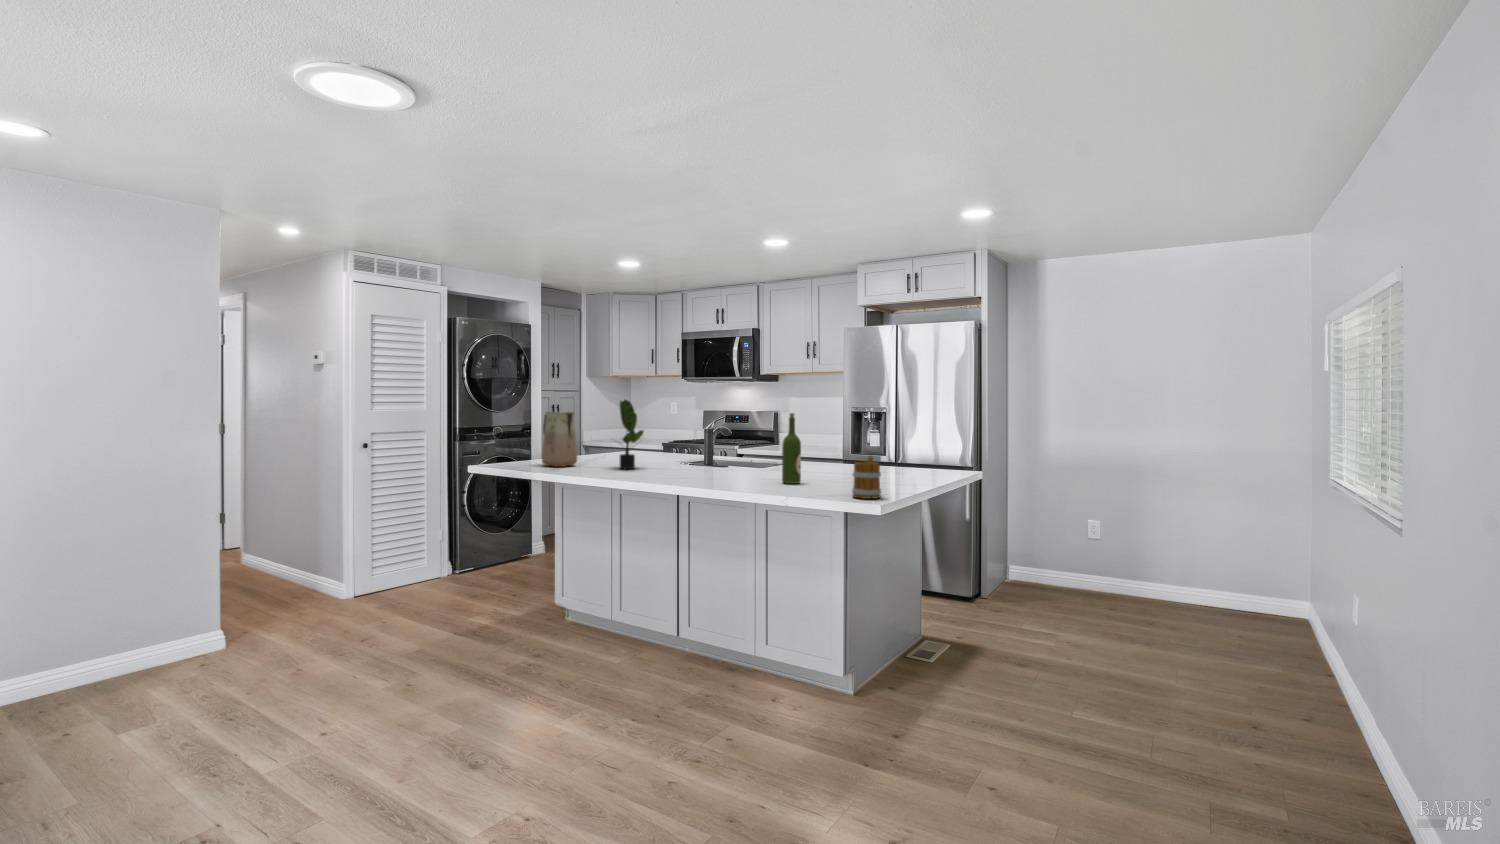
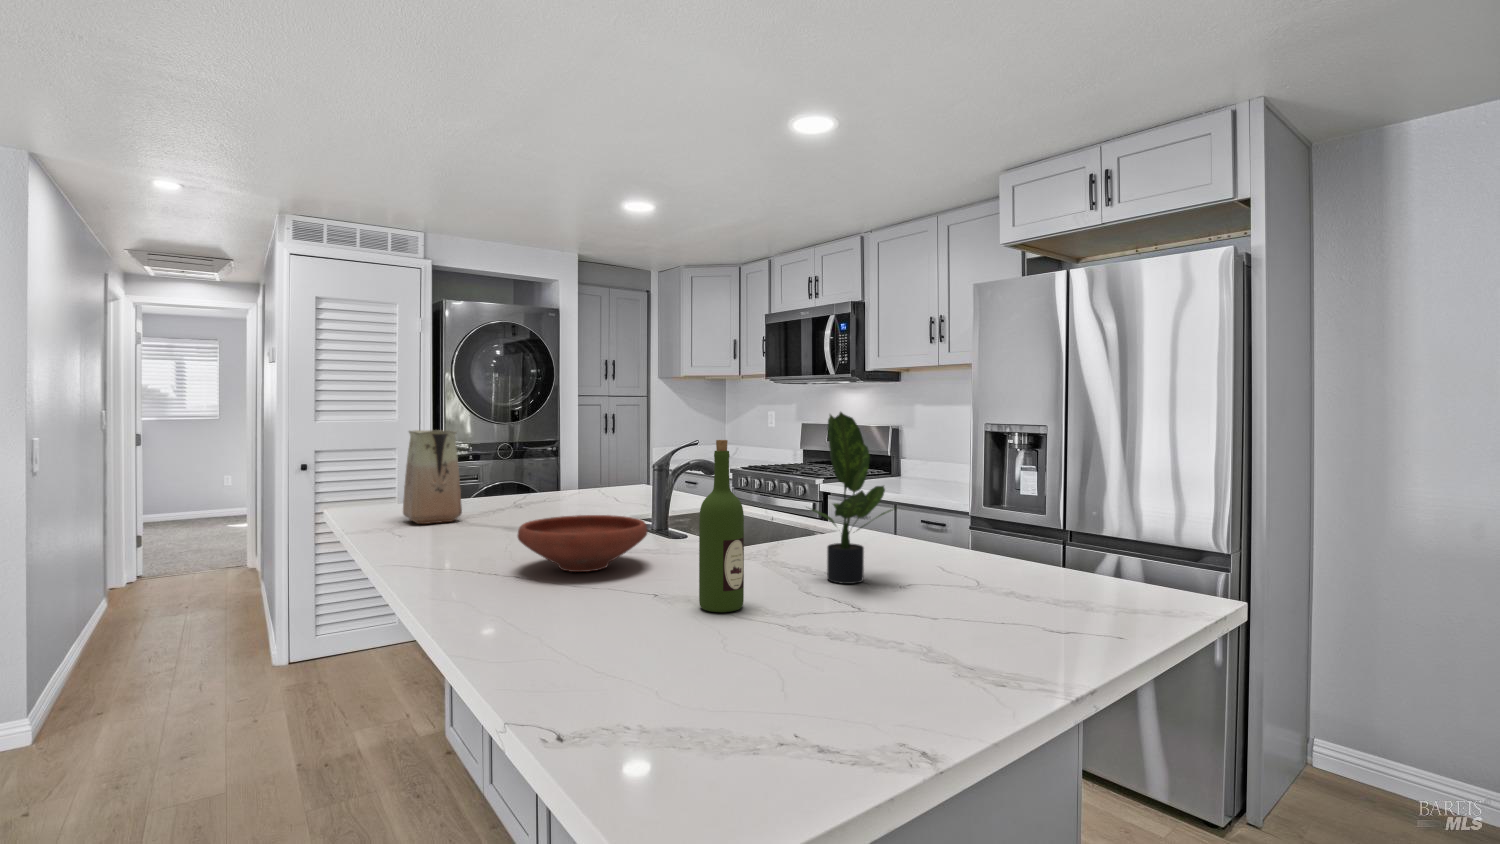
potted plant: present [620,400,643,469] -> present [809,412,891,584]
bowl: none [672,453,733,477] -> present [518,515,647,572]
mug: present [852,455,881,499] -> none [763,579,864,741]

